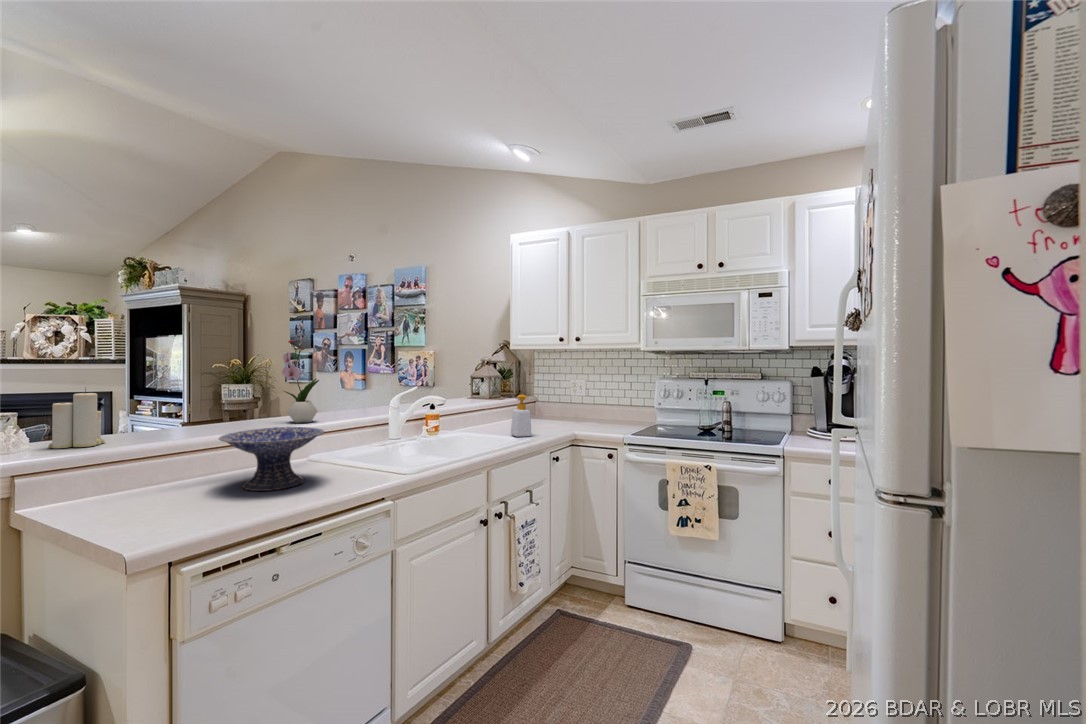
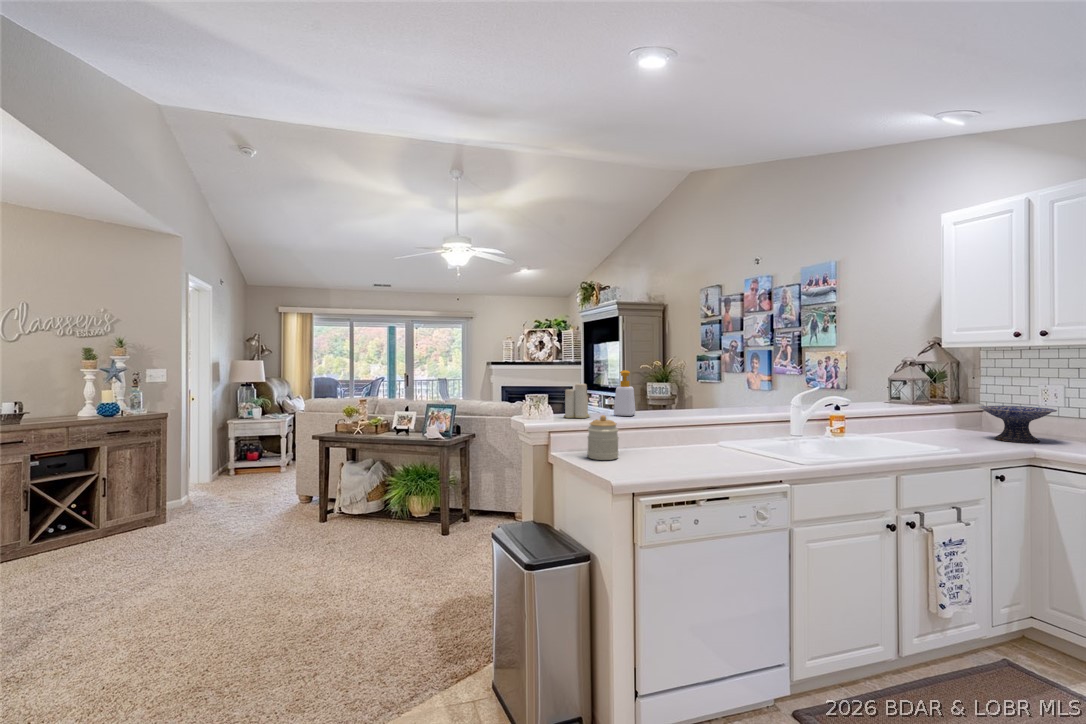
flower arrangement: present [282,340,319,423] -> none [697,345,727,414]
soap bottle: present [511,394,531,437] -> present [614,370,635,416]
decorative bowl: present [219,427,324,491] -> present [979,405,1057,443]
jar: none [90,442,152,513] -> present [587,415,619,460]

